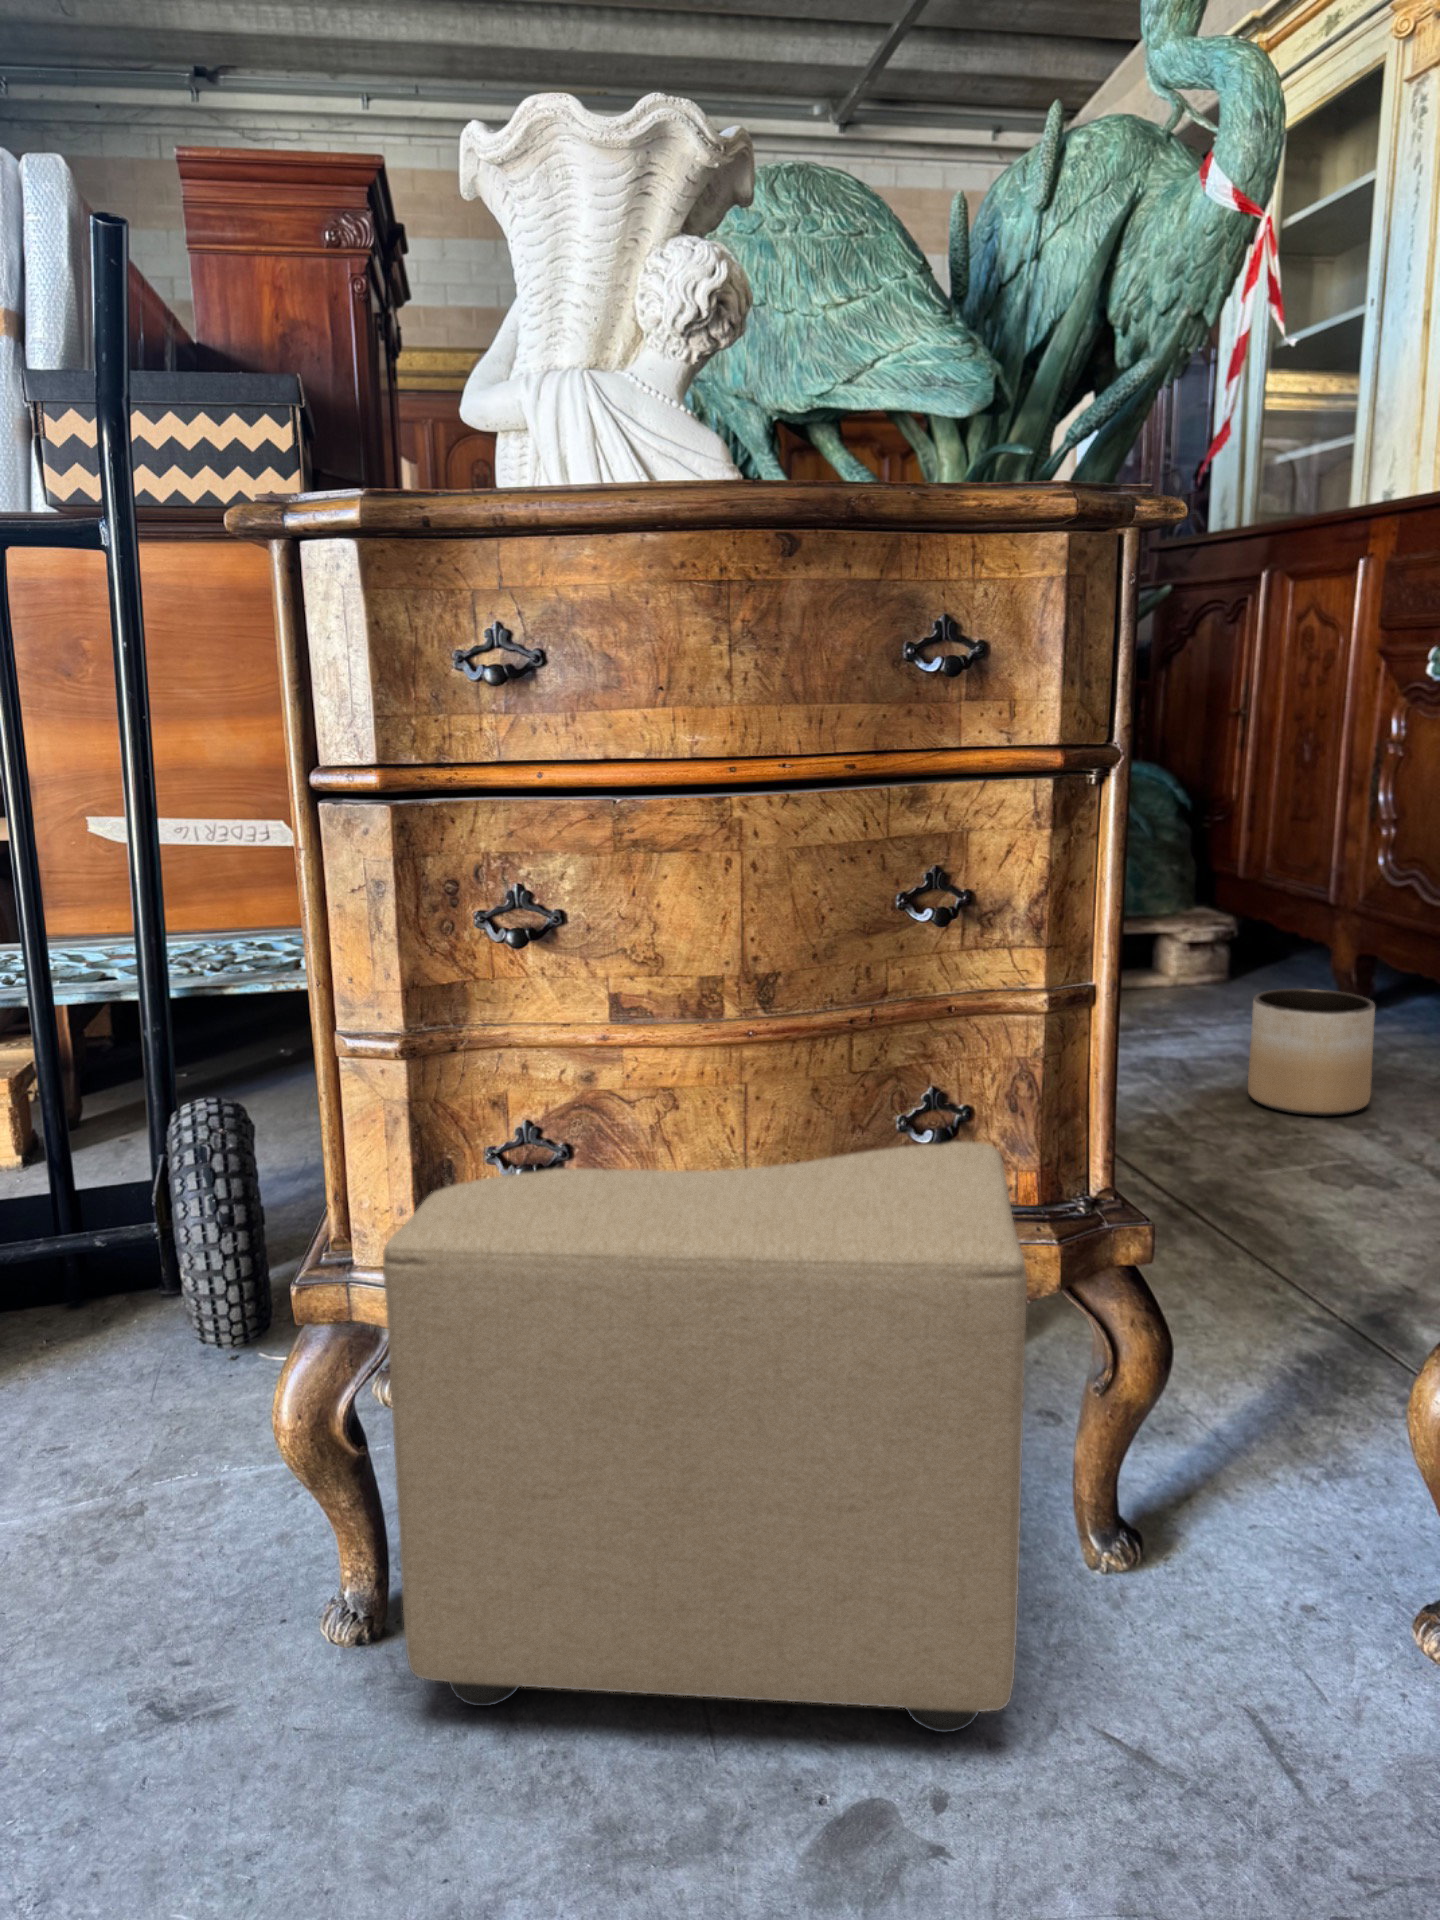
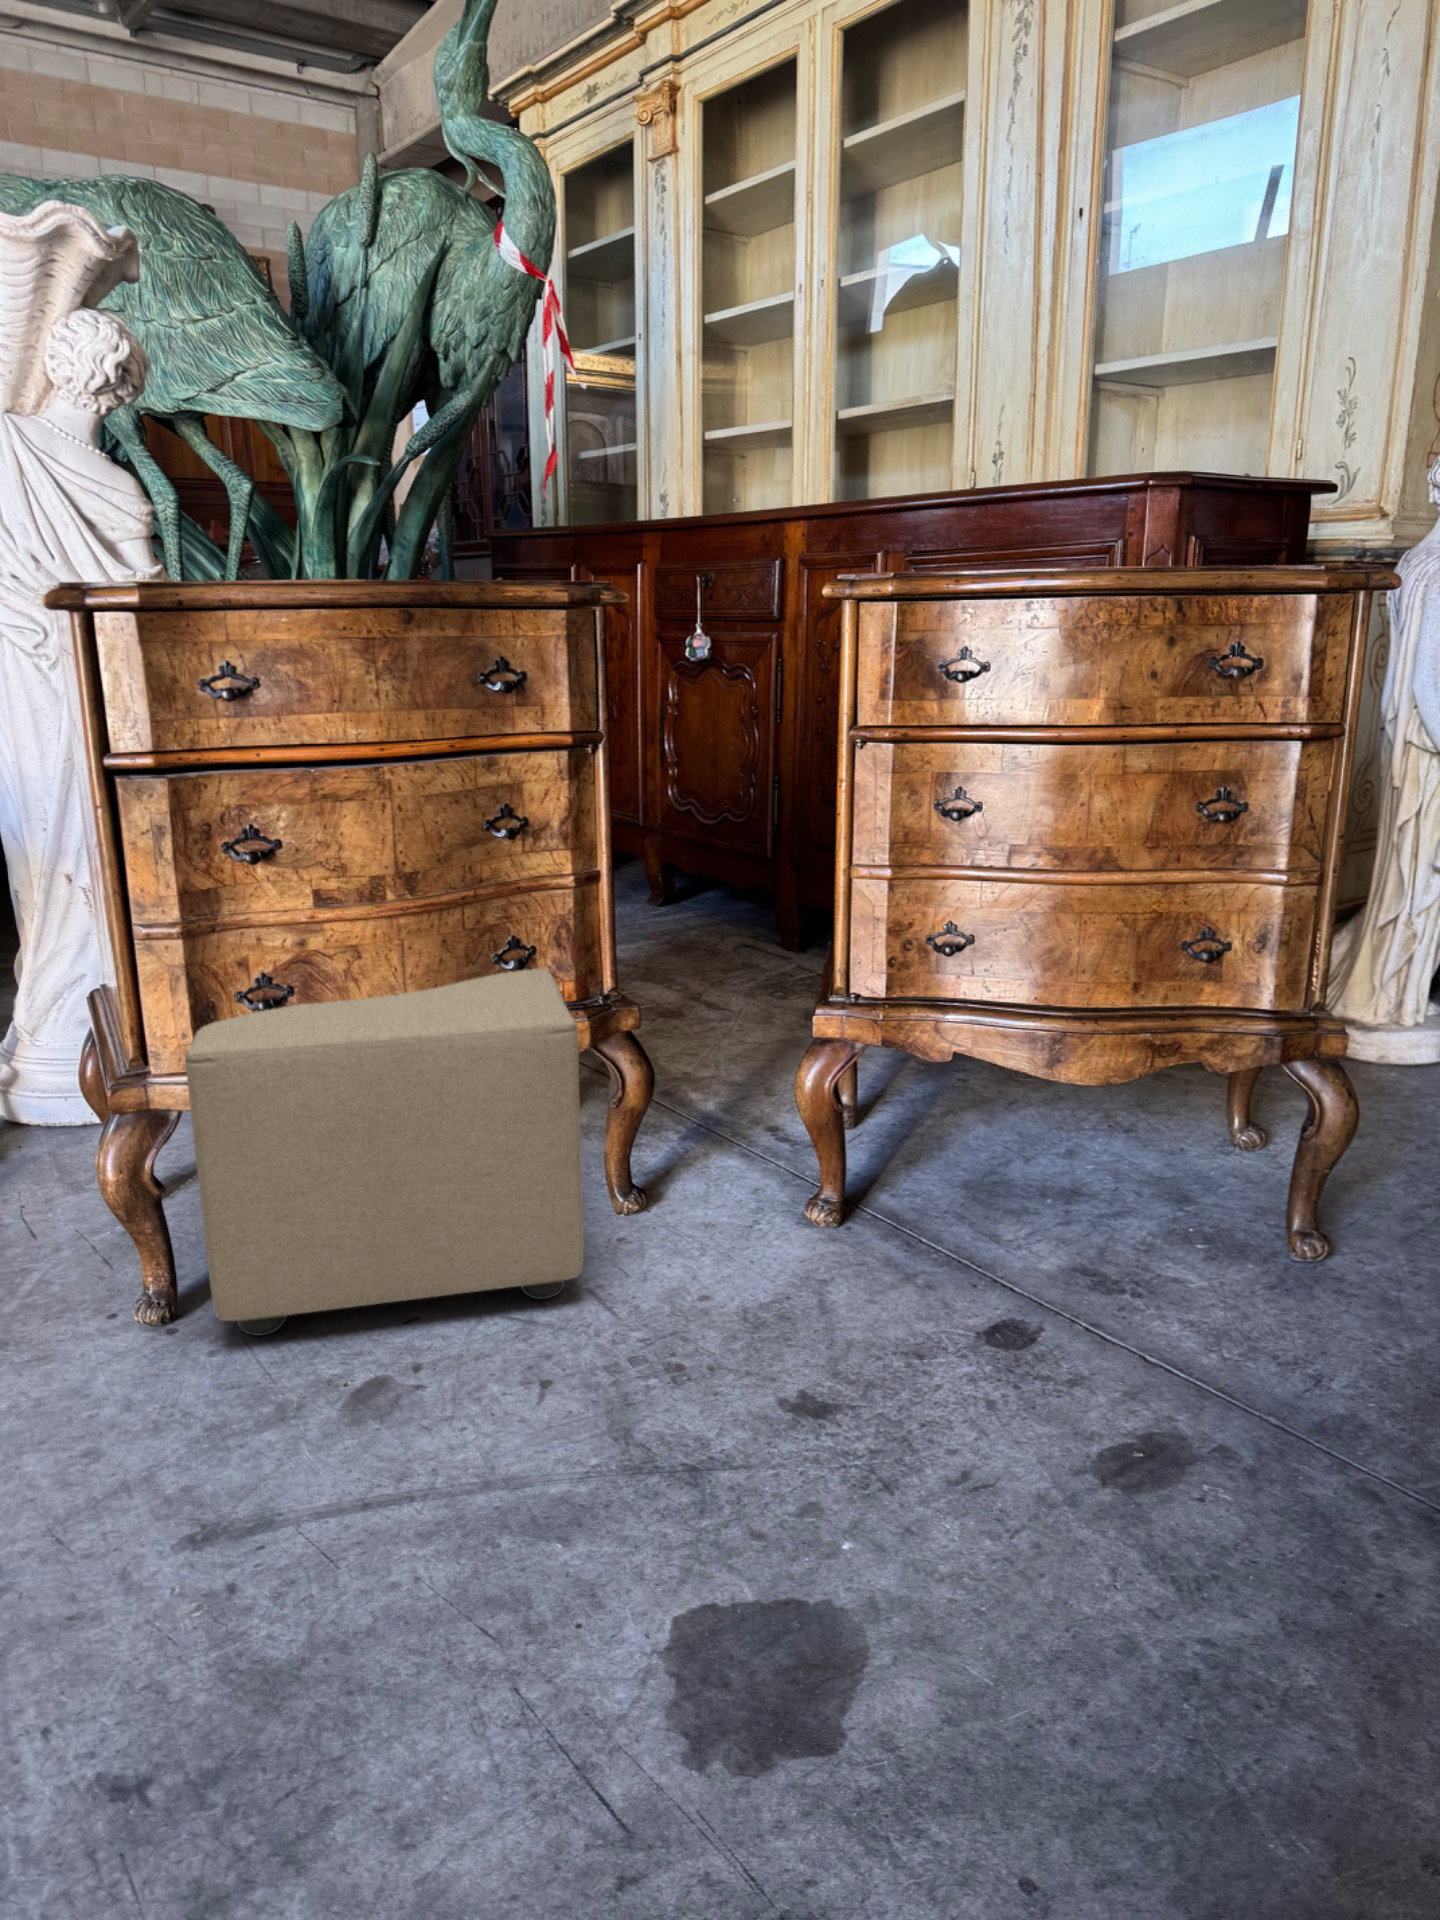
planter: present [1248,989,1375,1116] -> none [689,876,765,959]

